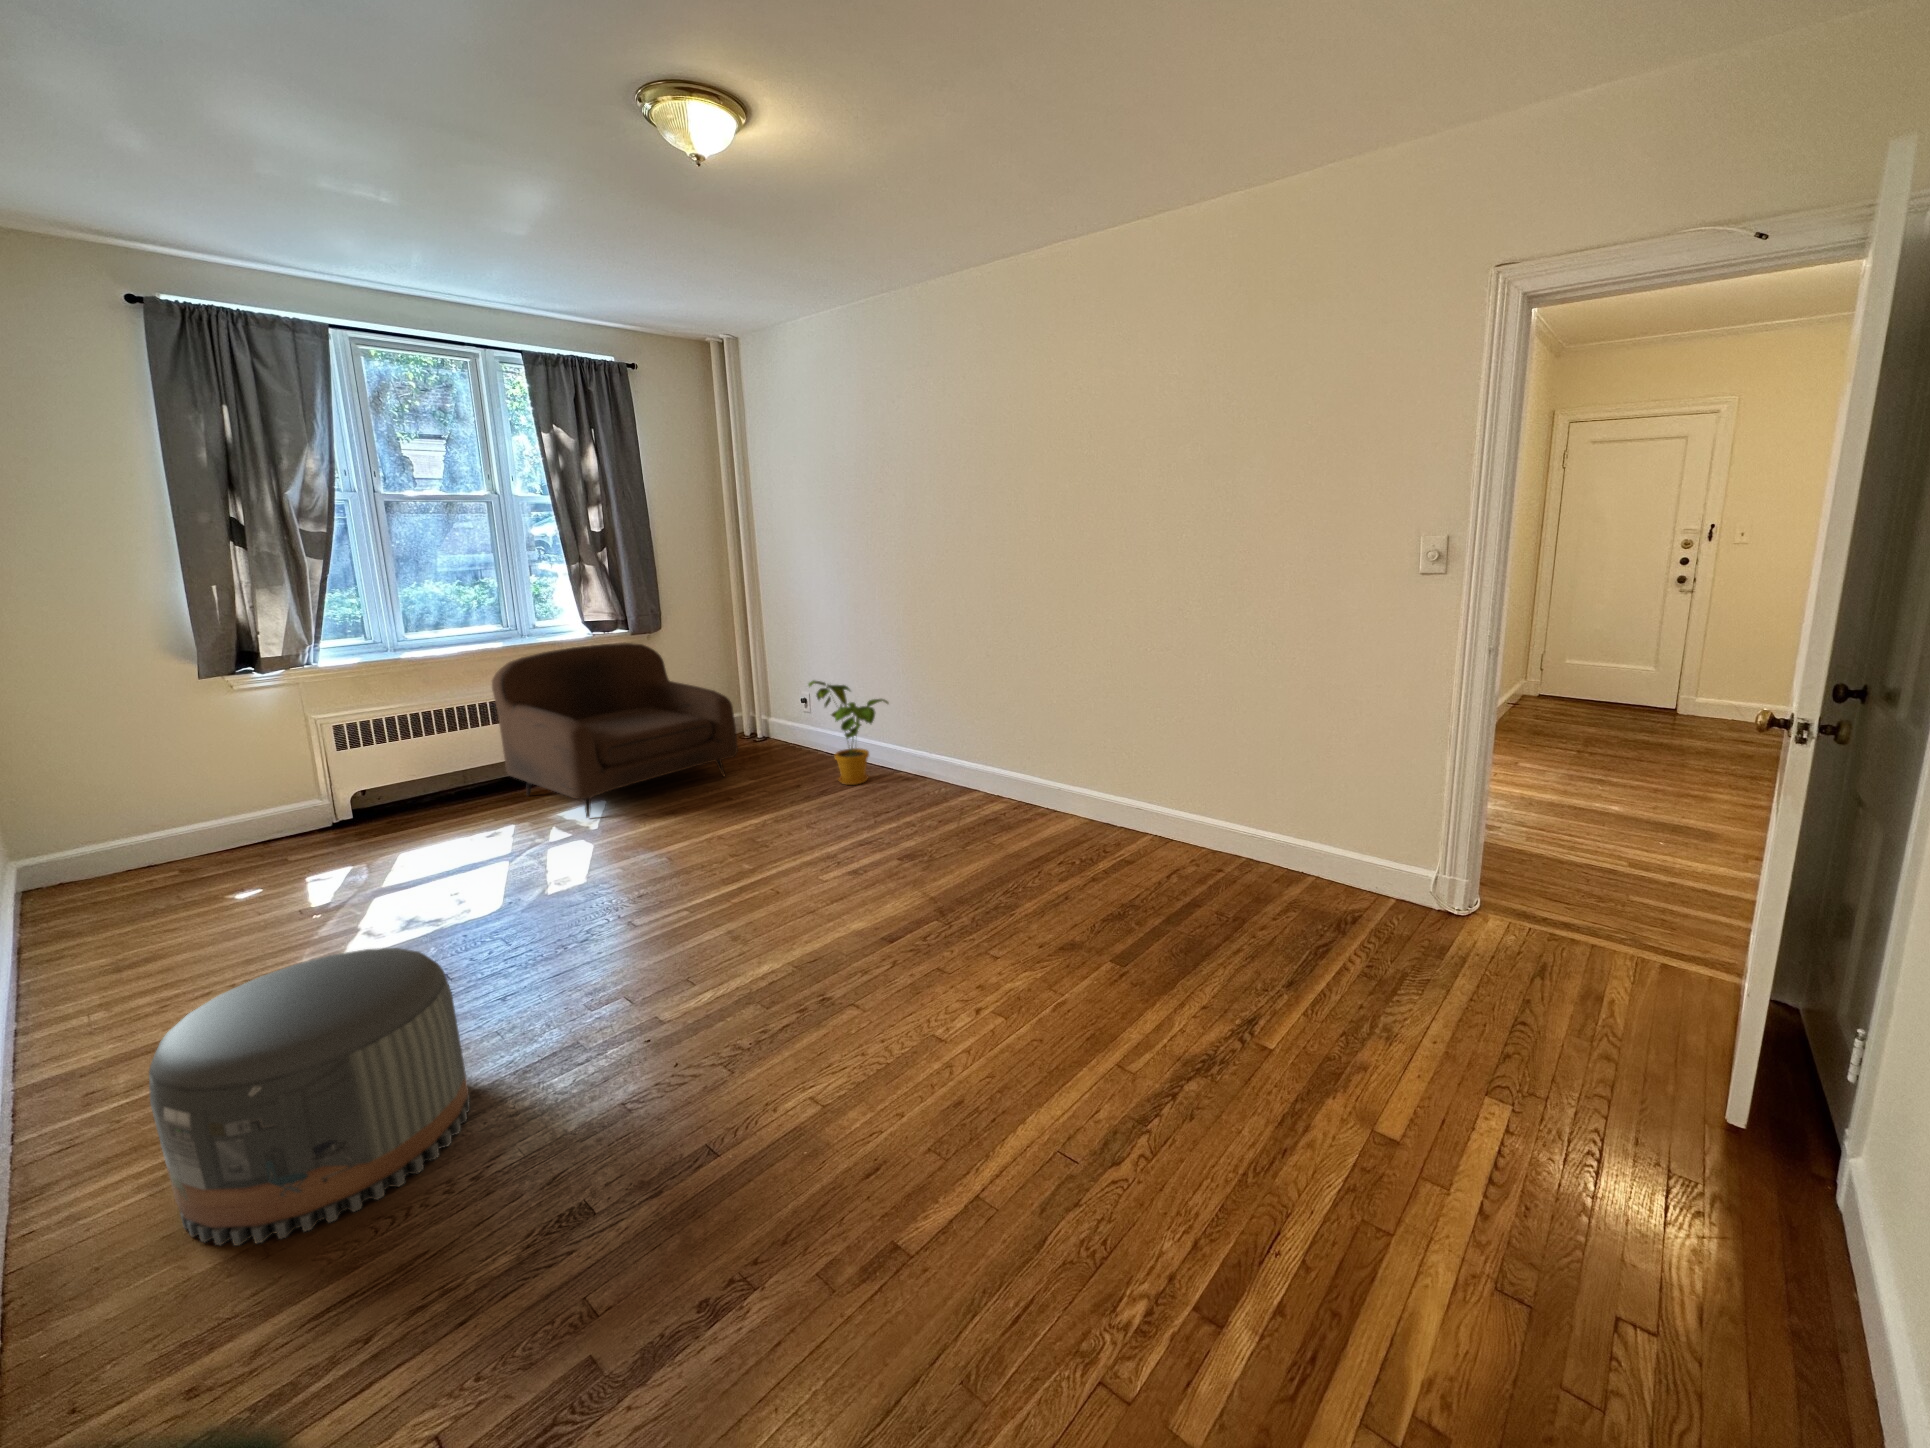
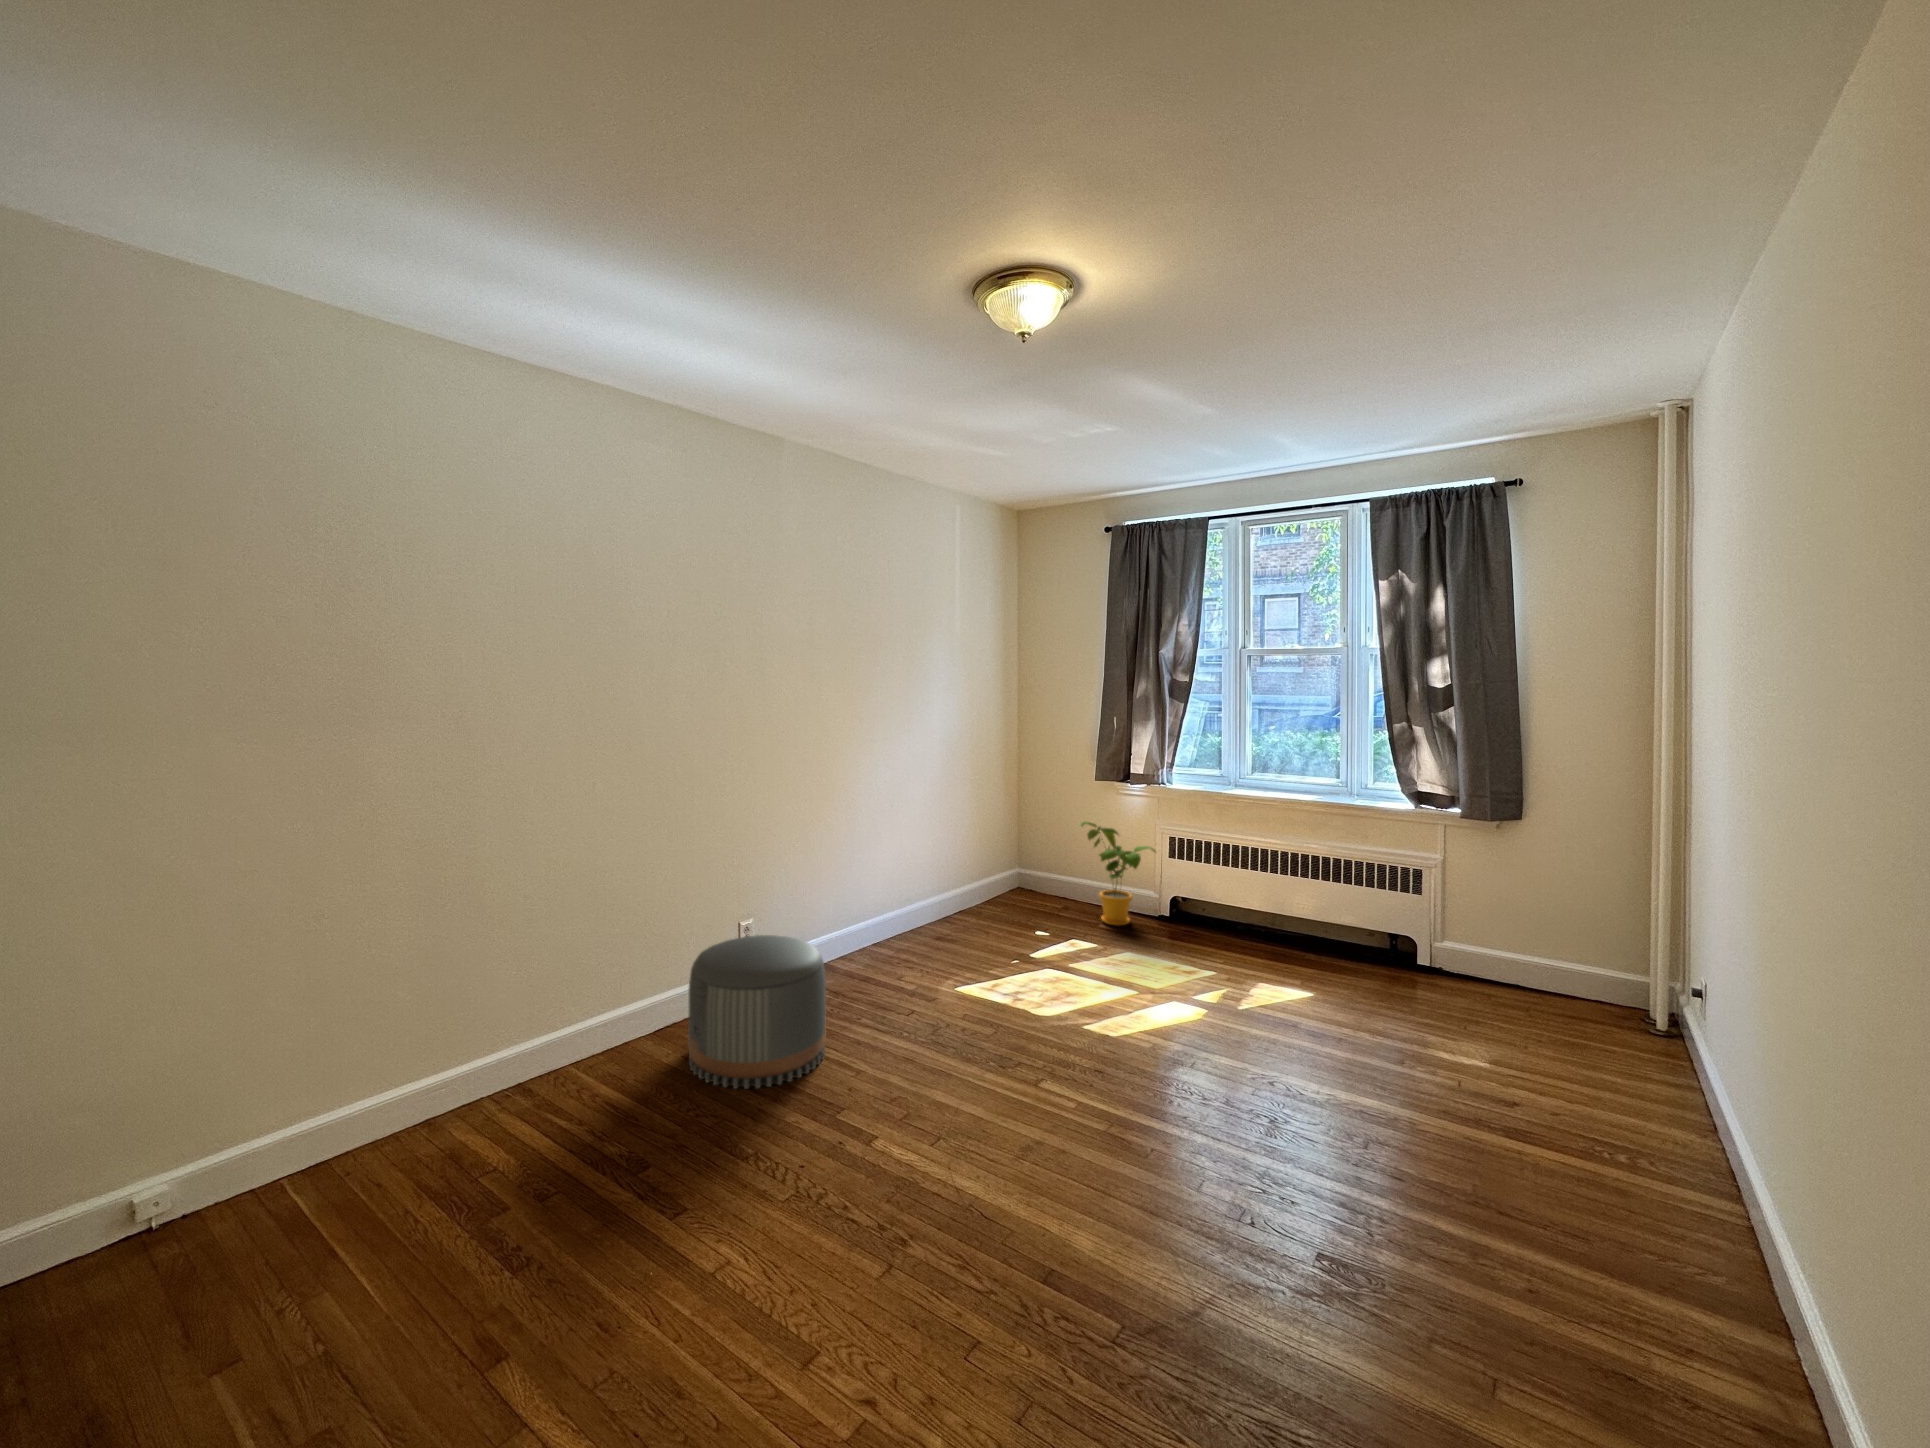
armchair: present [492,643,738,818] -> none [1240,814,1491,1043]
house plant: present [808,681,888,785] -> present [1081,821,1156,926]

